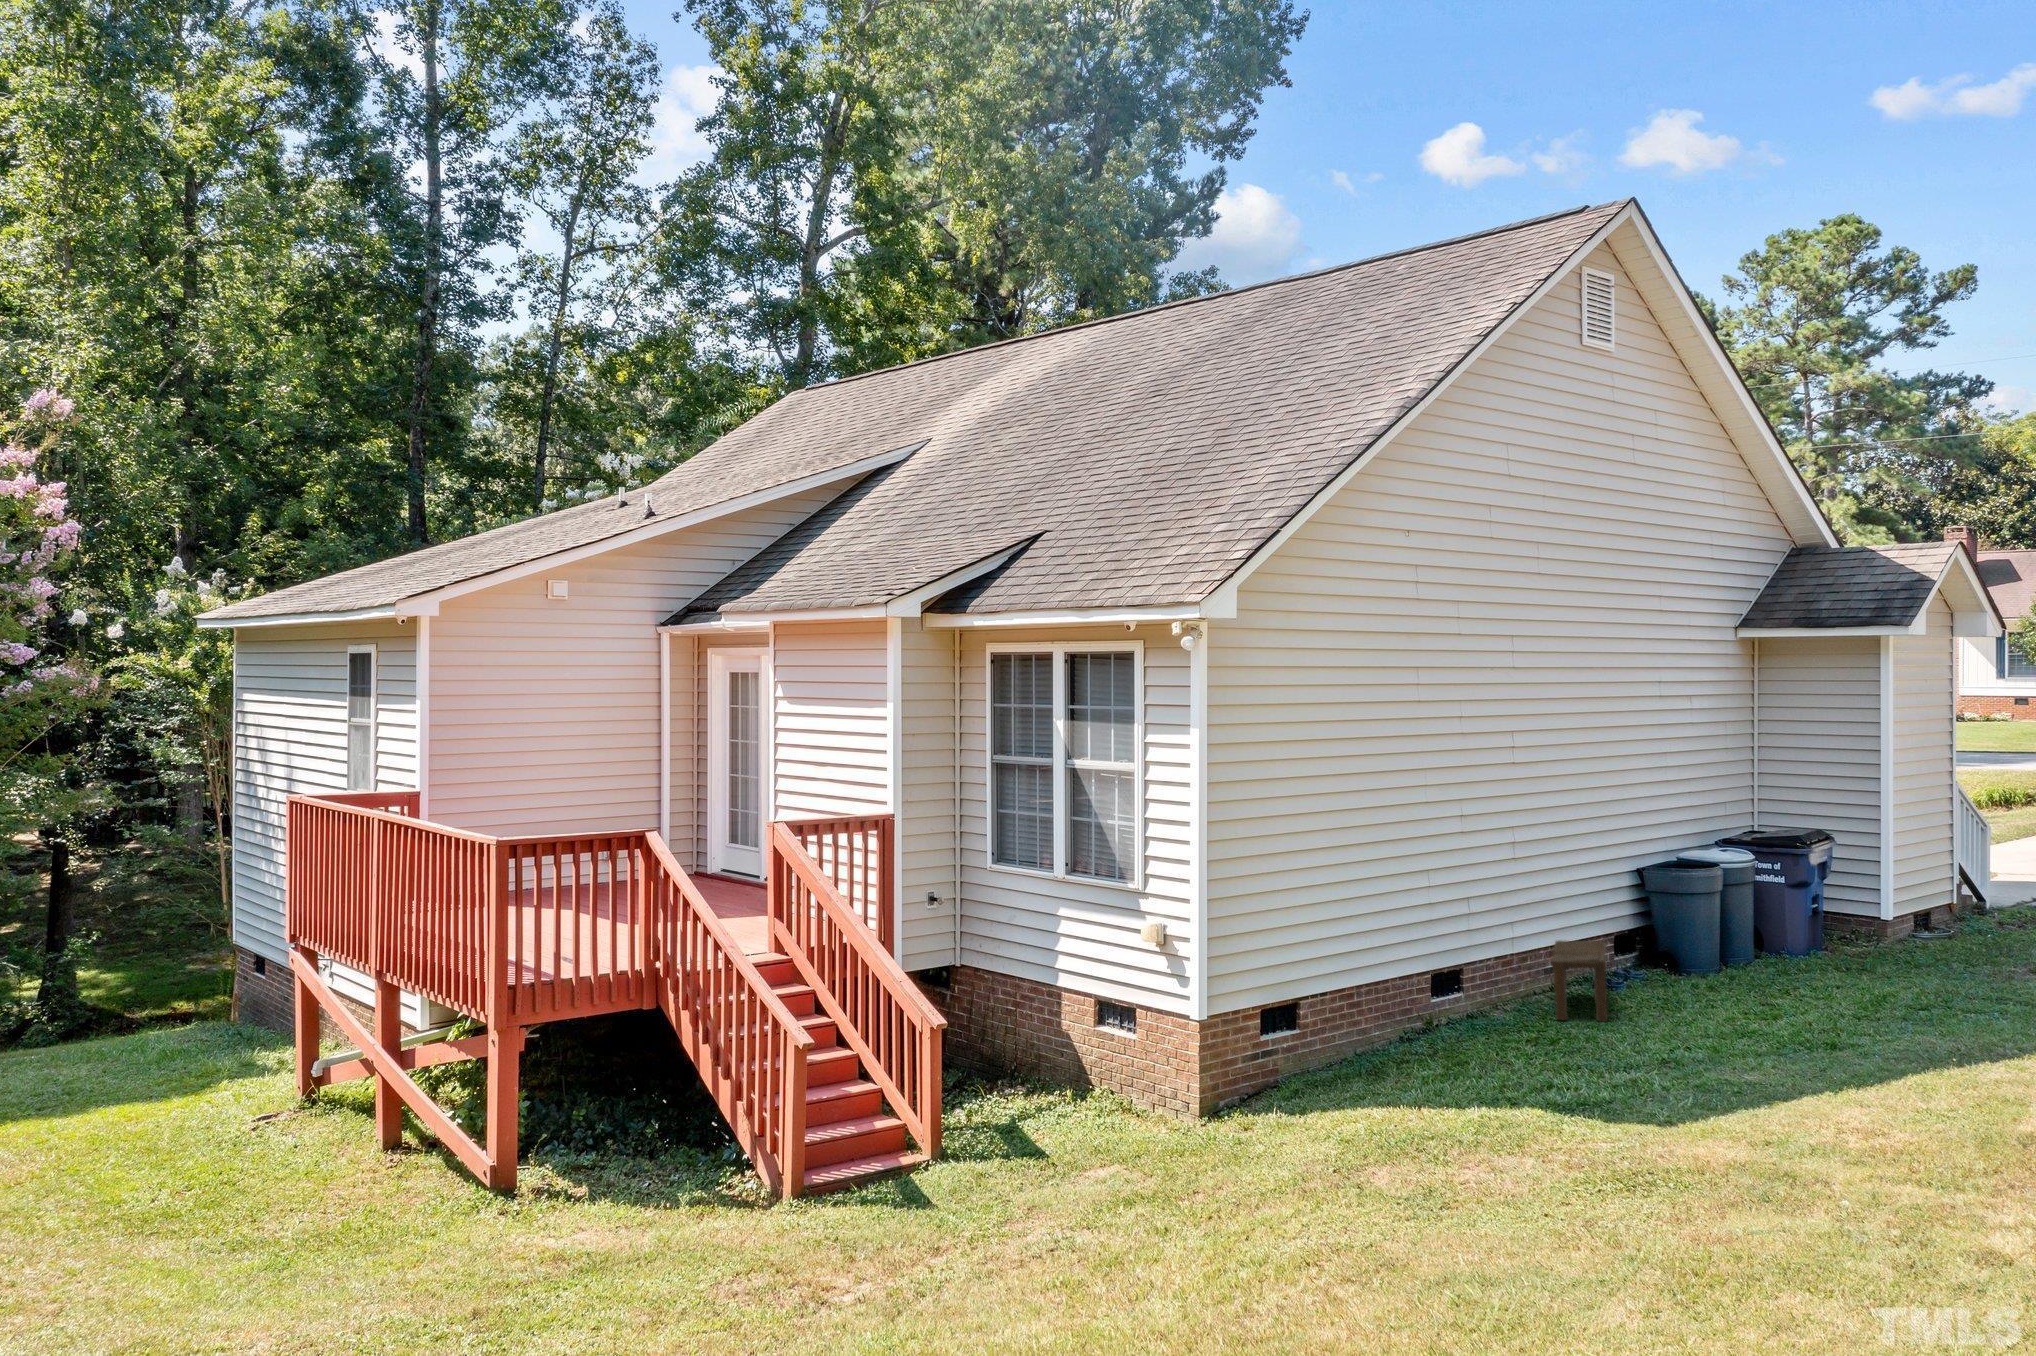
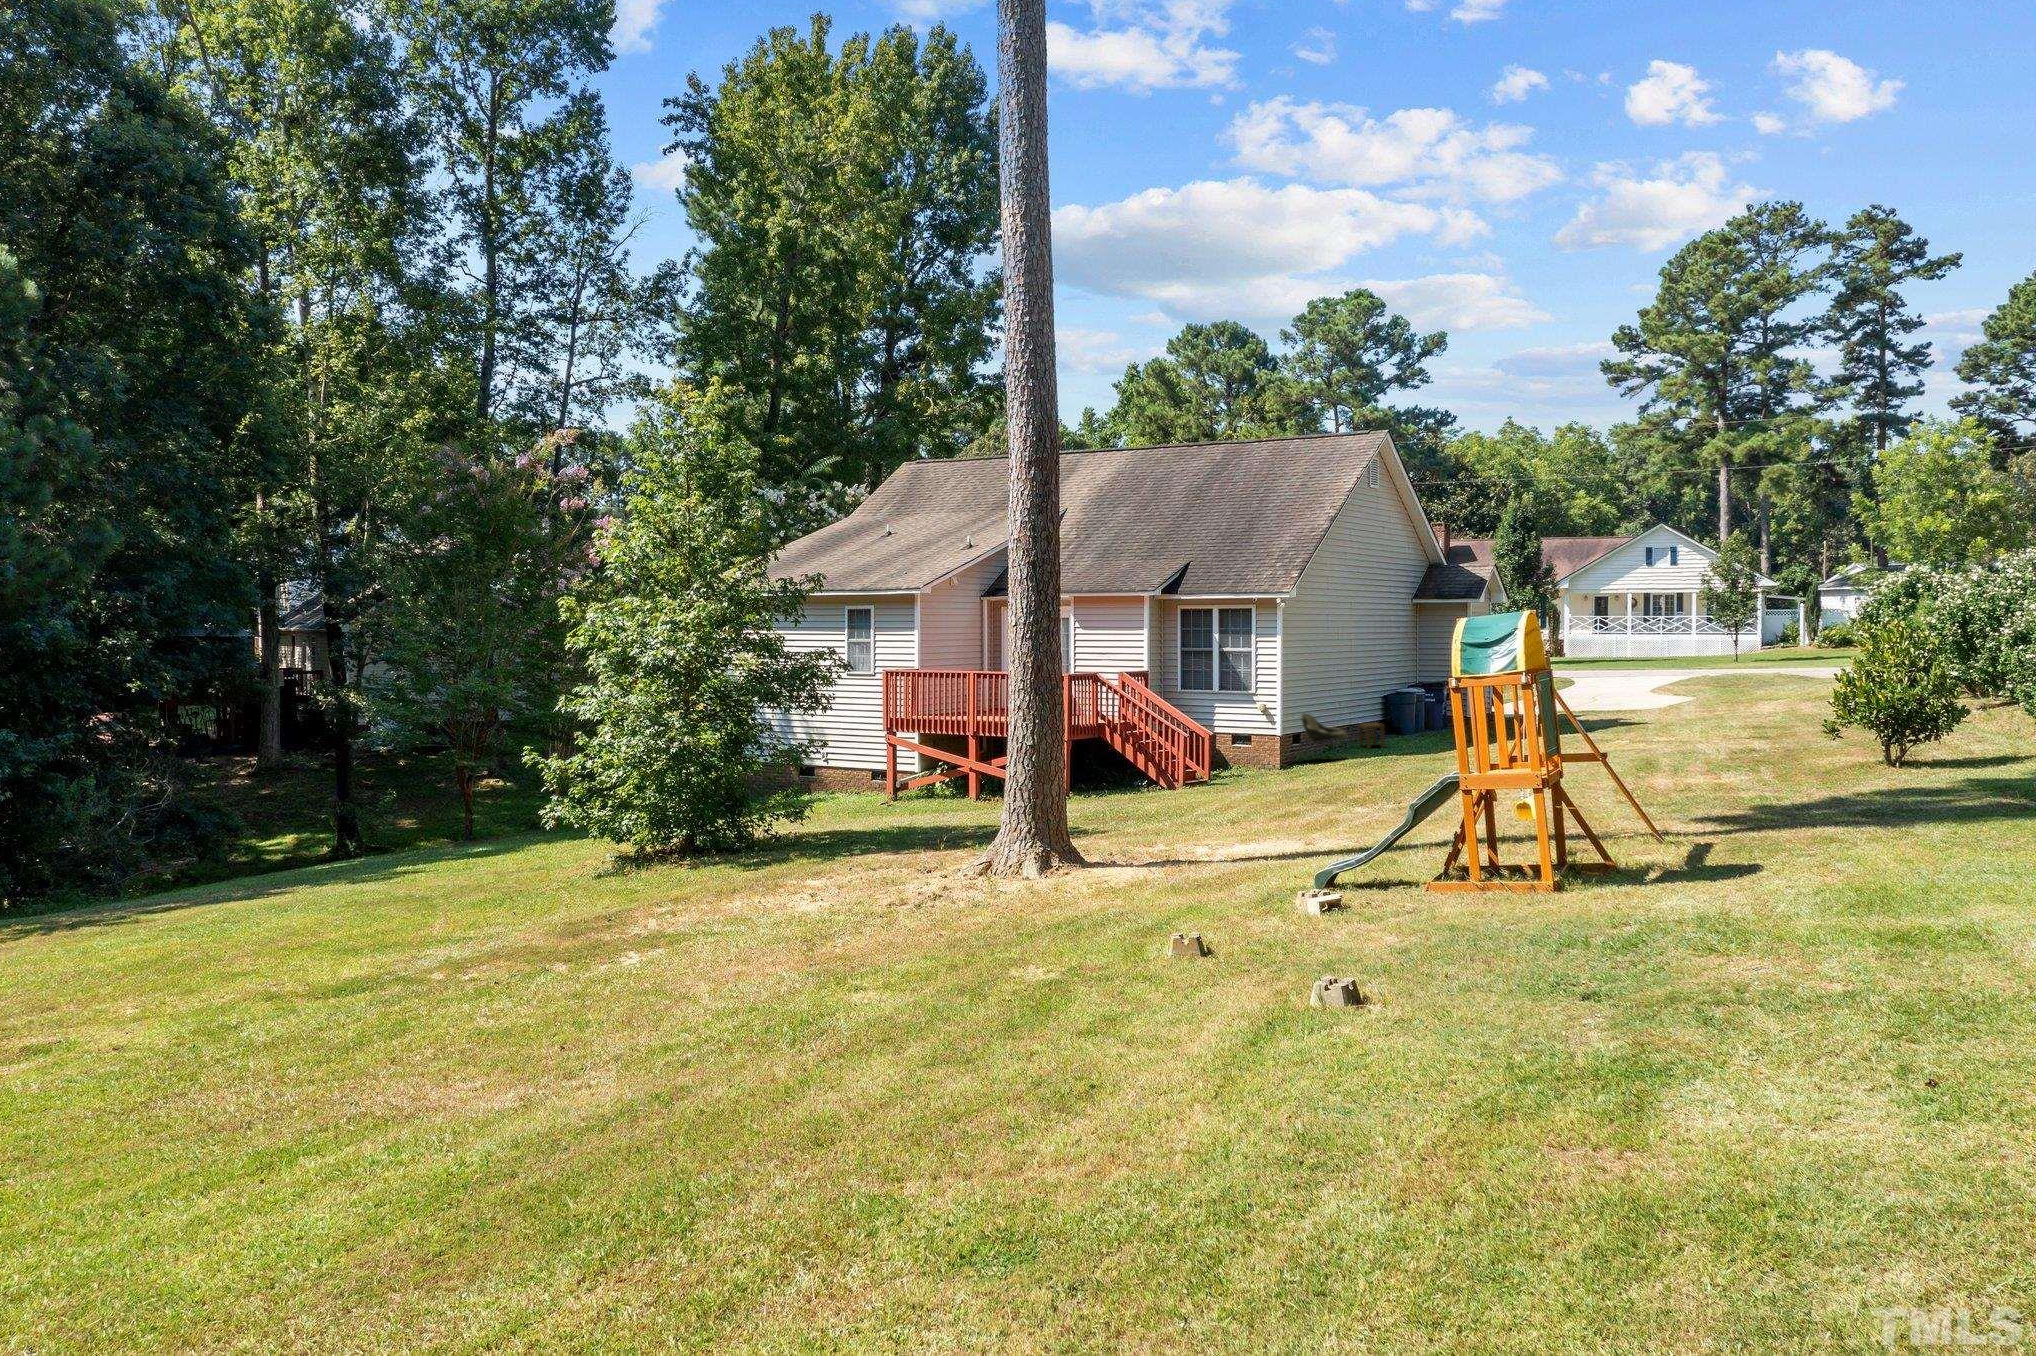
lounge chair: none [1292,942,1437,1099] -> present [1301,714,1348,759]

